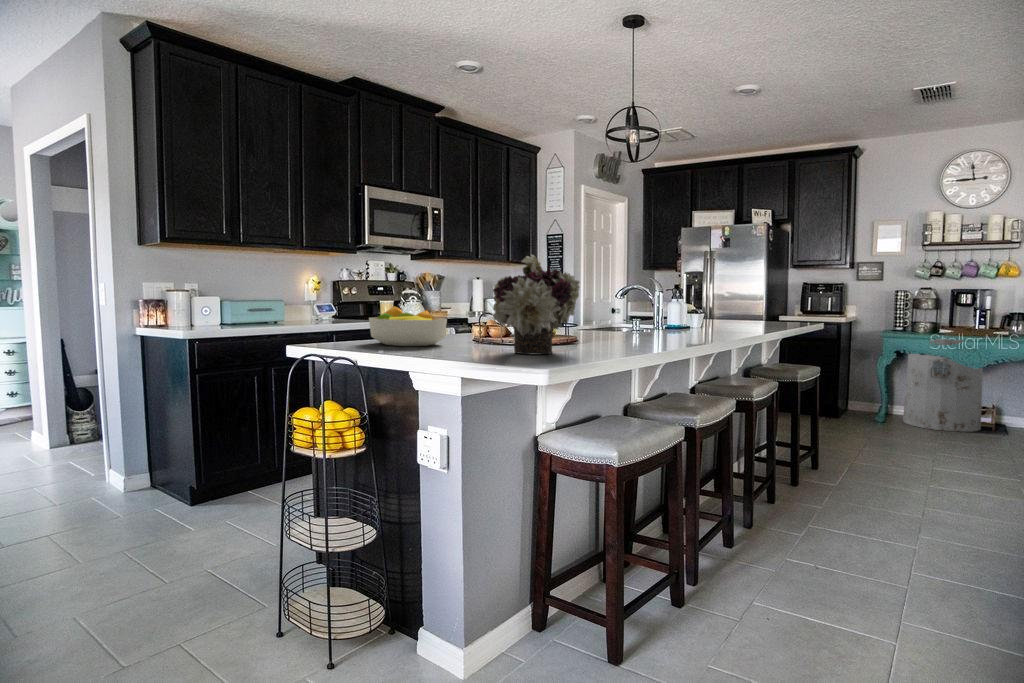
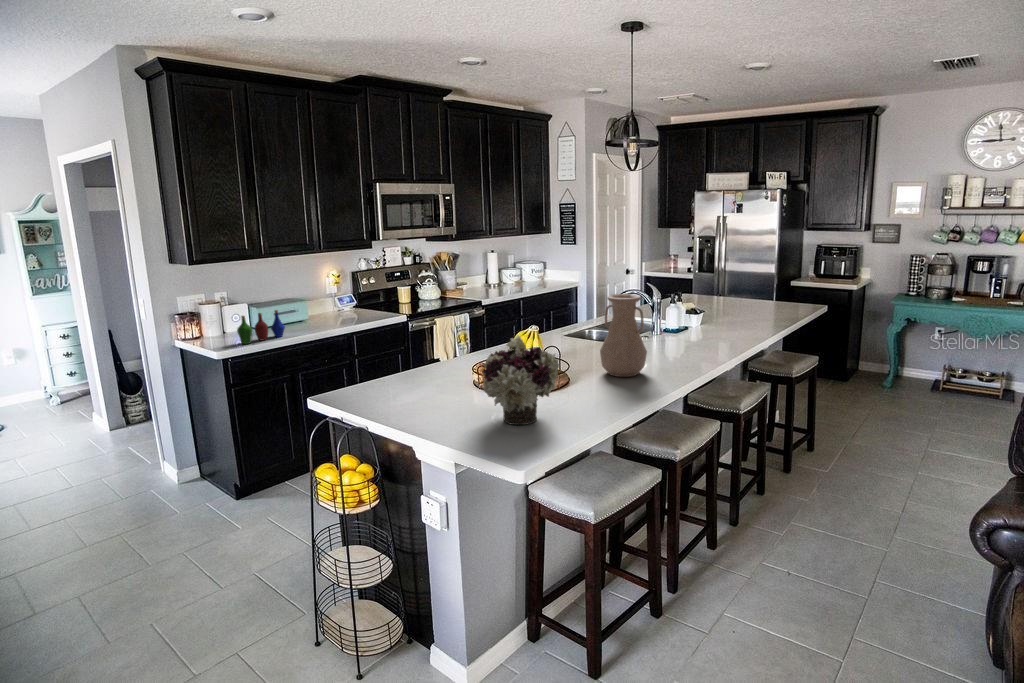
vase: none [610,253,662,341] -> present [600,294,647,377]
bottle: none [207,299,260,329] -> present [237,310,285,344]
fruit bowl: present [369,306,447,346] -> none [379,356,448,401]
trash can: present [903,339,983,432] -> none [910,301,1000,400]

